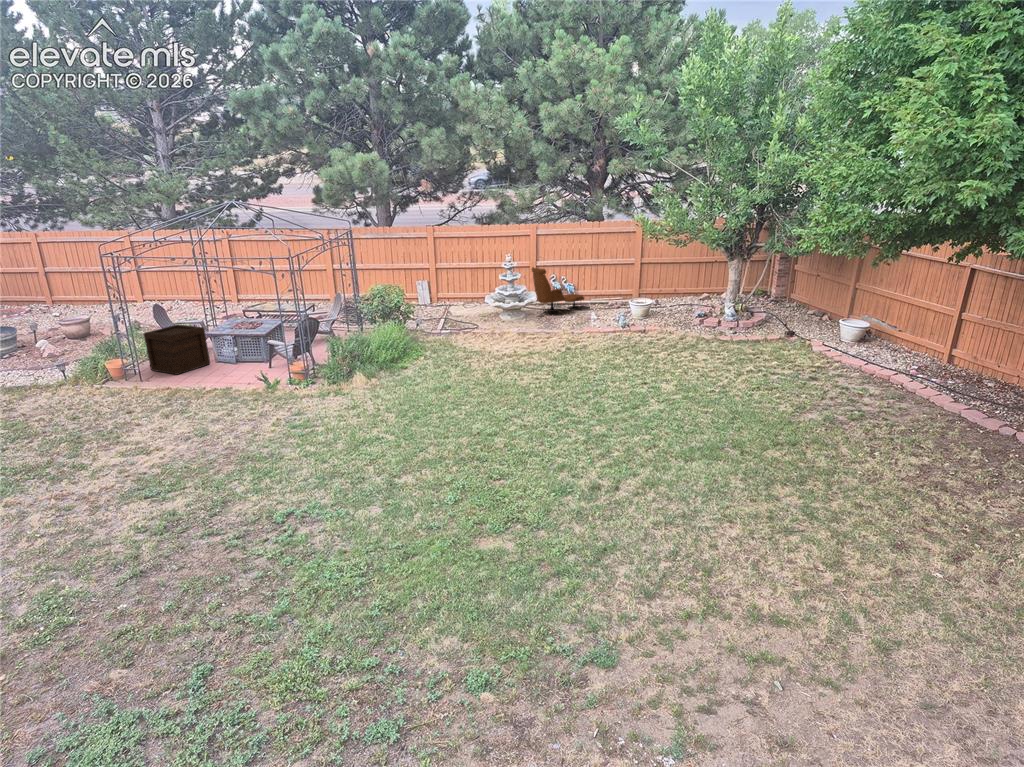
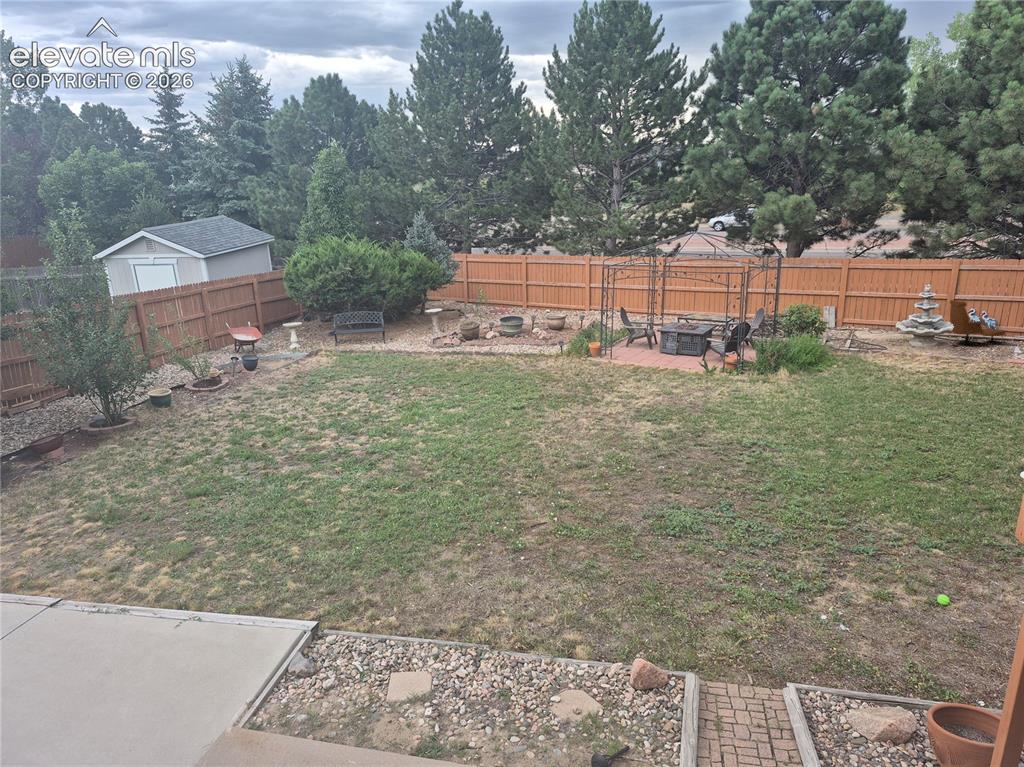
wooden crate: present [144,324,210,375] -> none [618,321,660,356]

